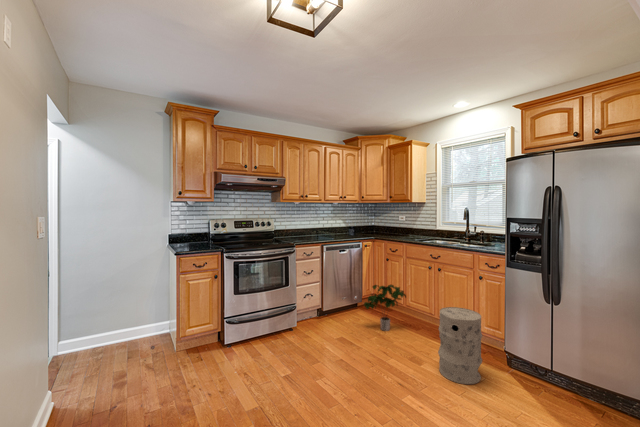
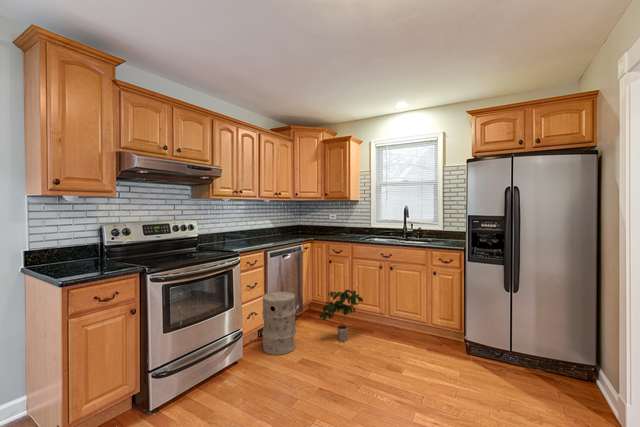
trash can: present [438,307,482,384] -> present [262,291,296,355]

